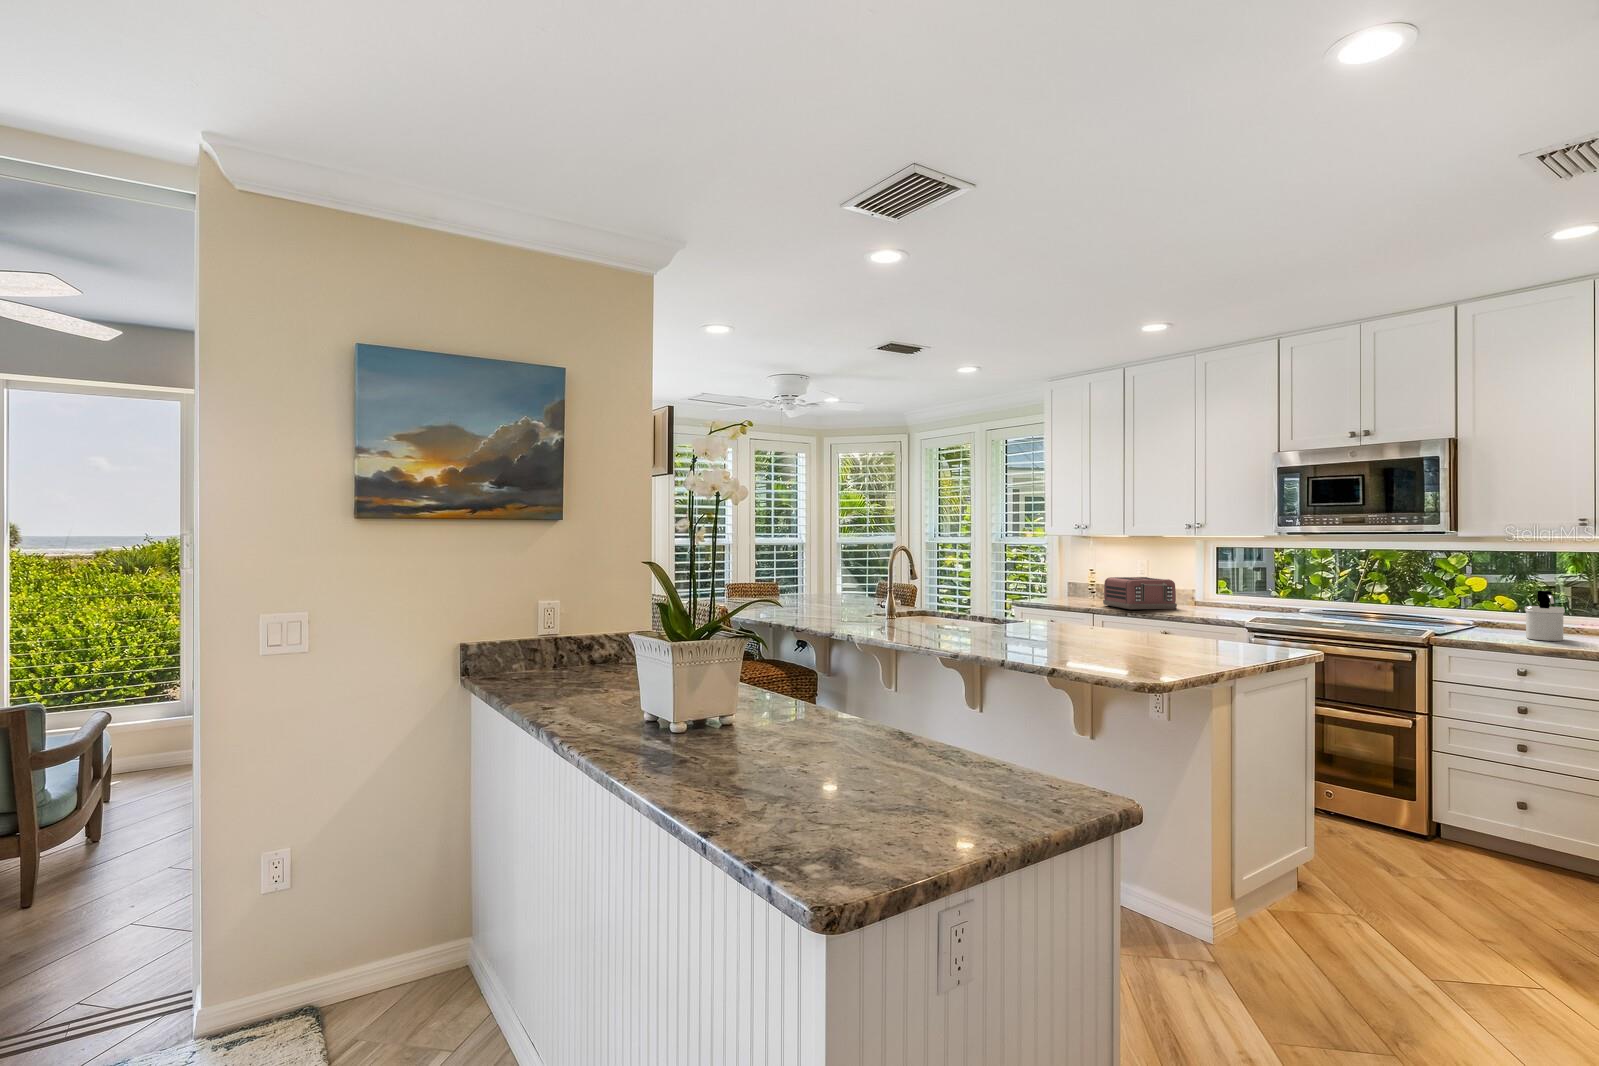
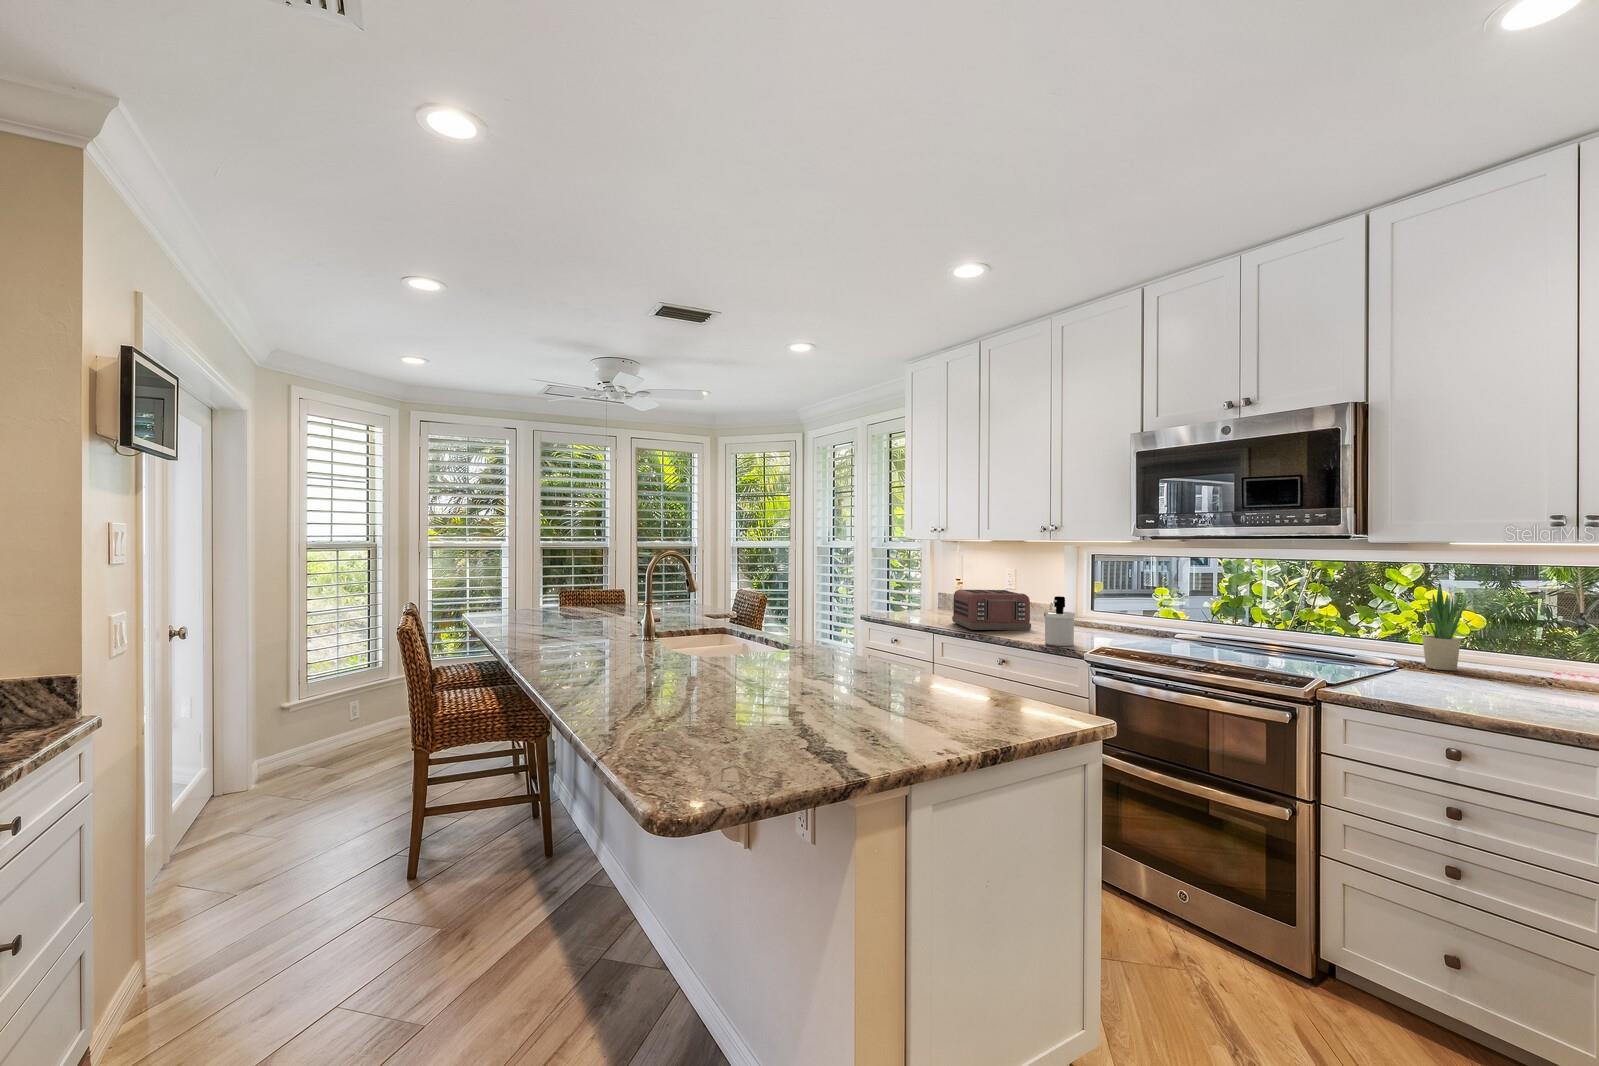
potted plant: none [1490,563,1522,624] -> present [1421,583,1467,670]
soap dispenser: present [1525,591,1565,641] -> present [1044,596,1075,646]

